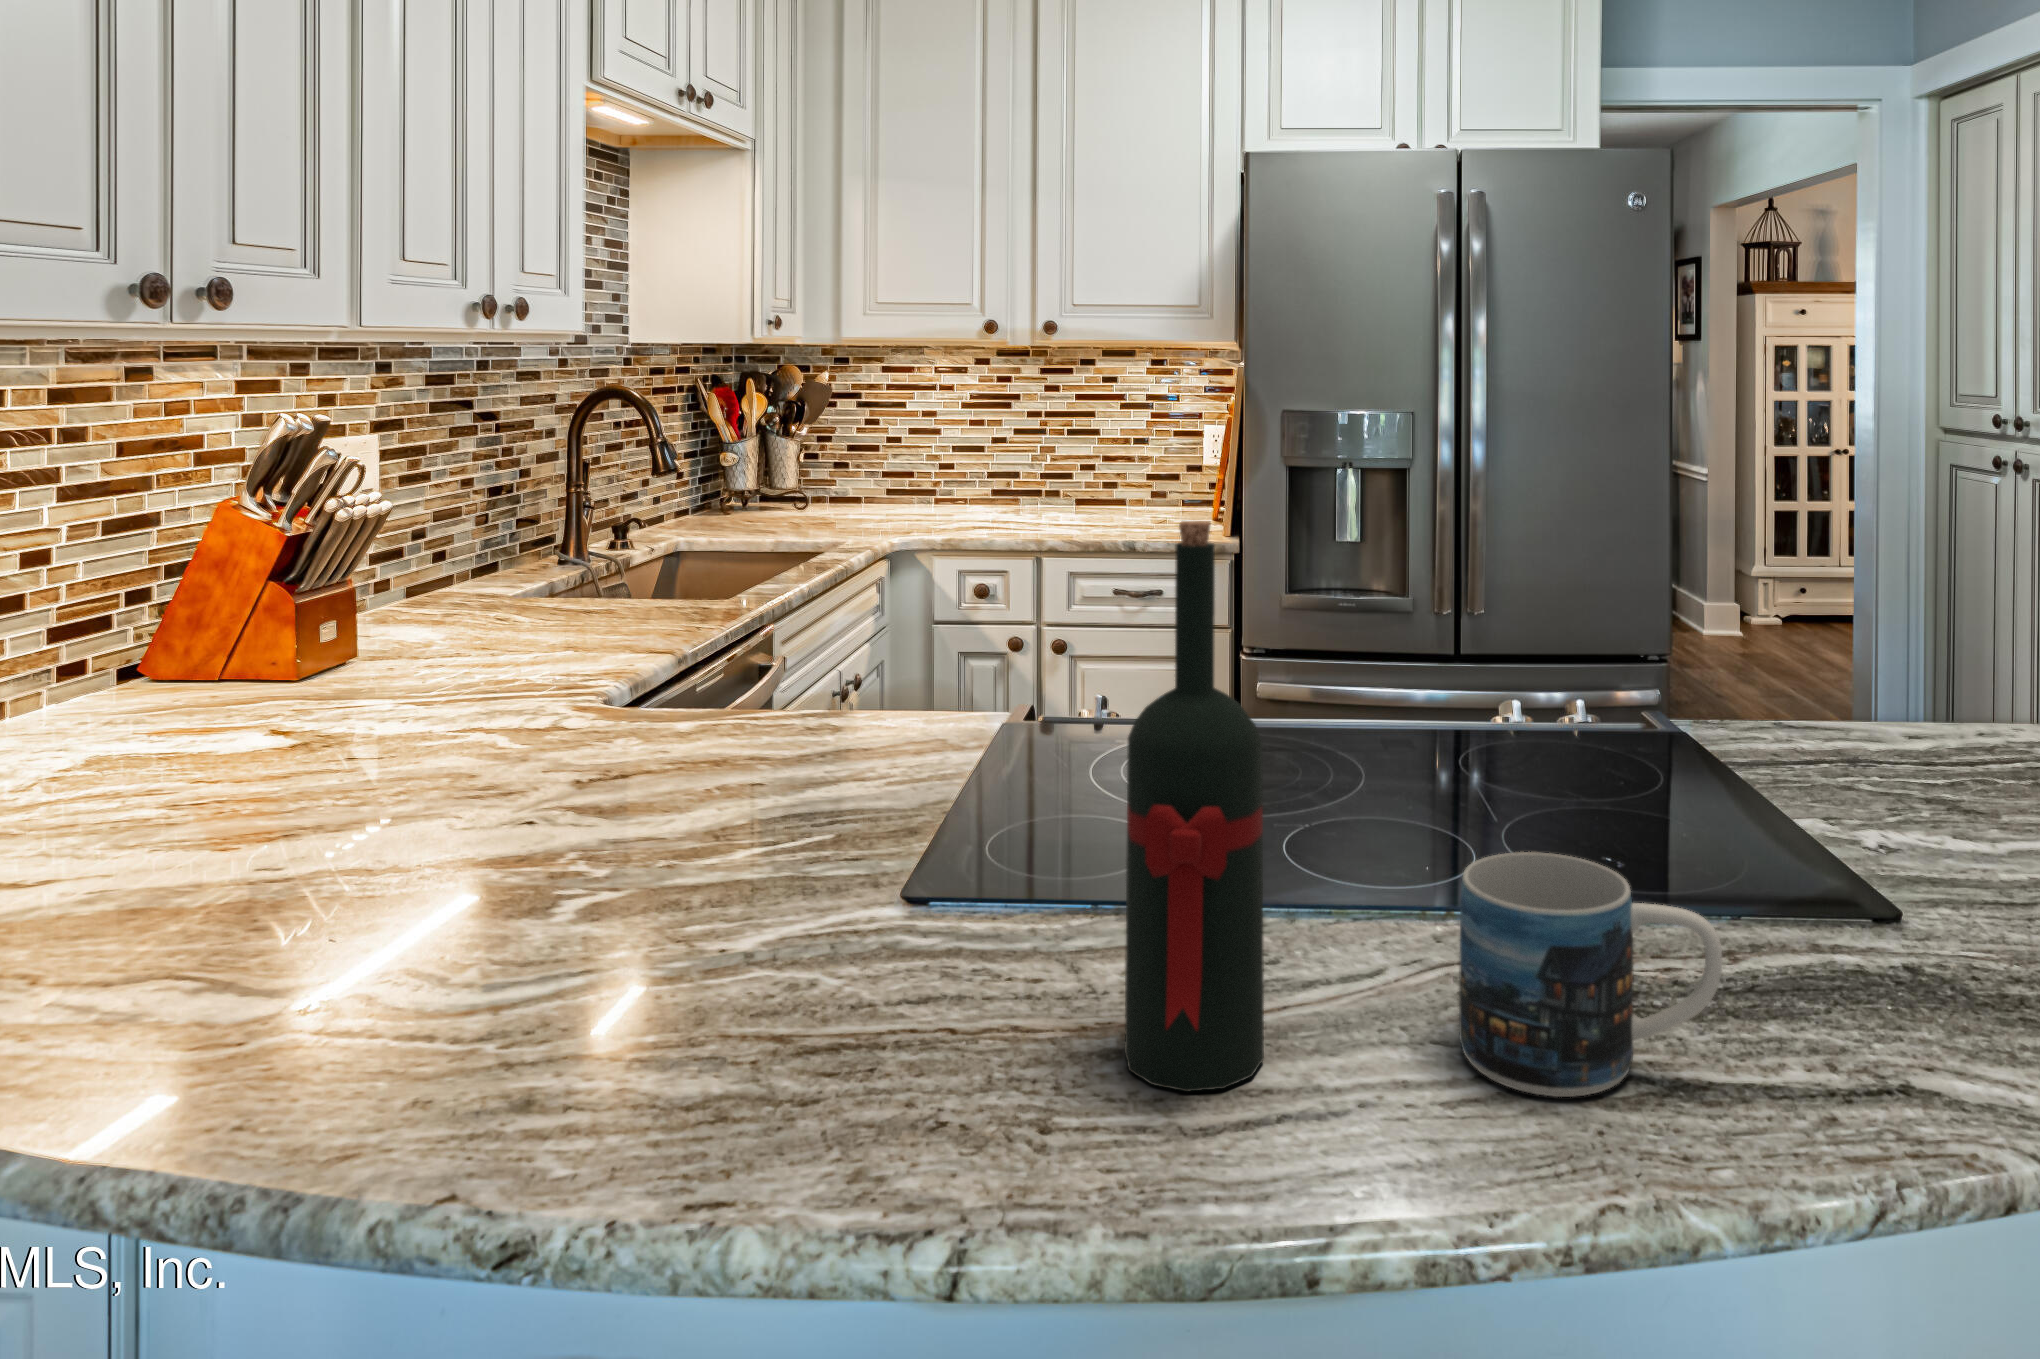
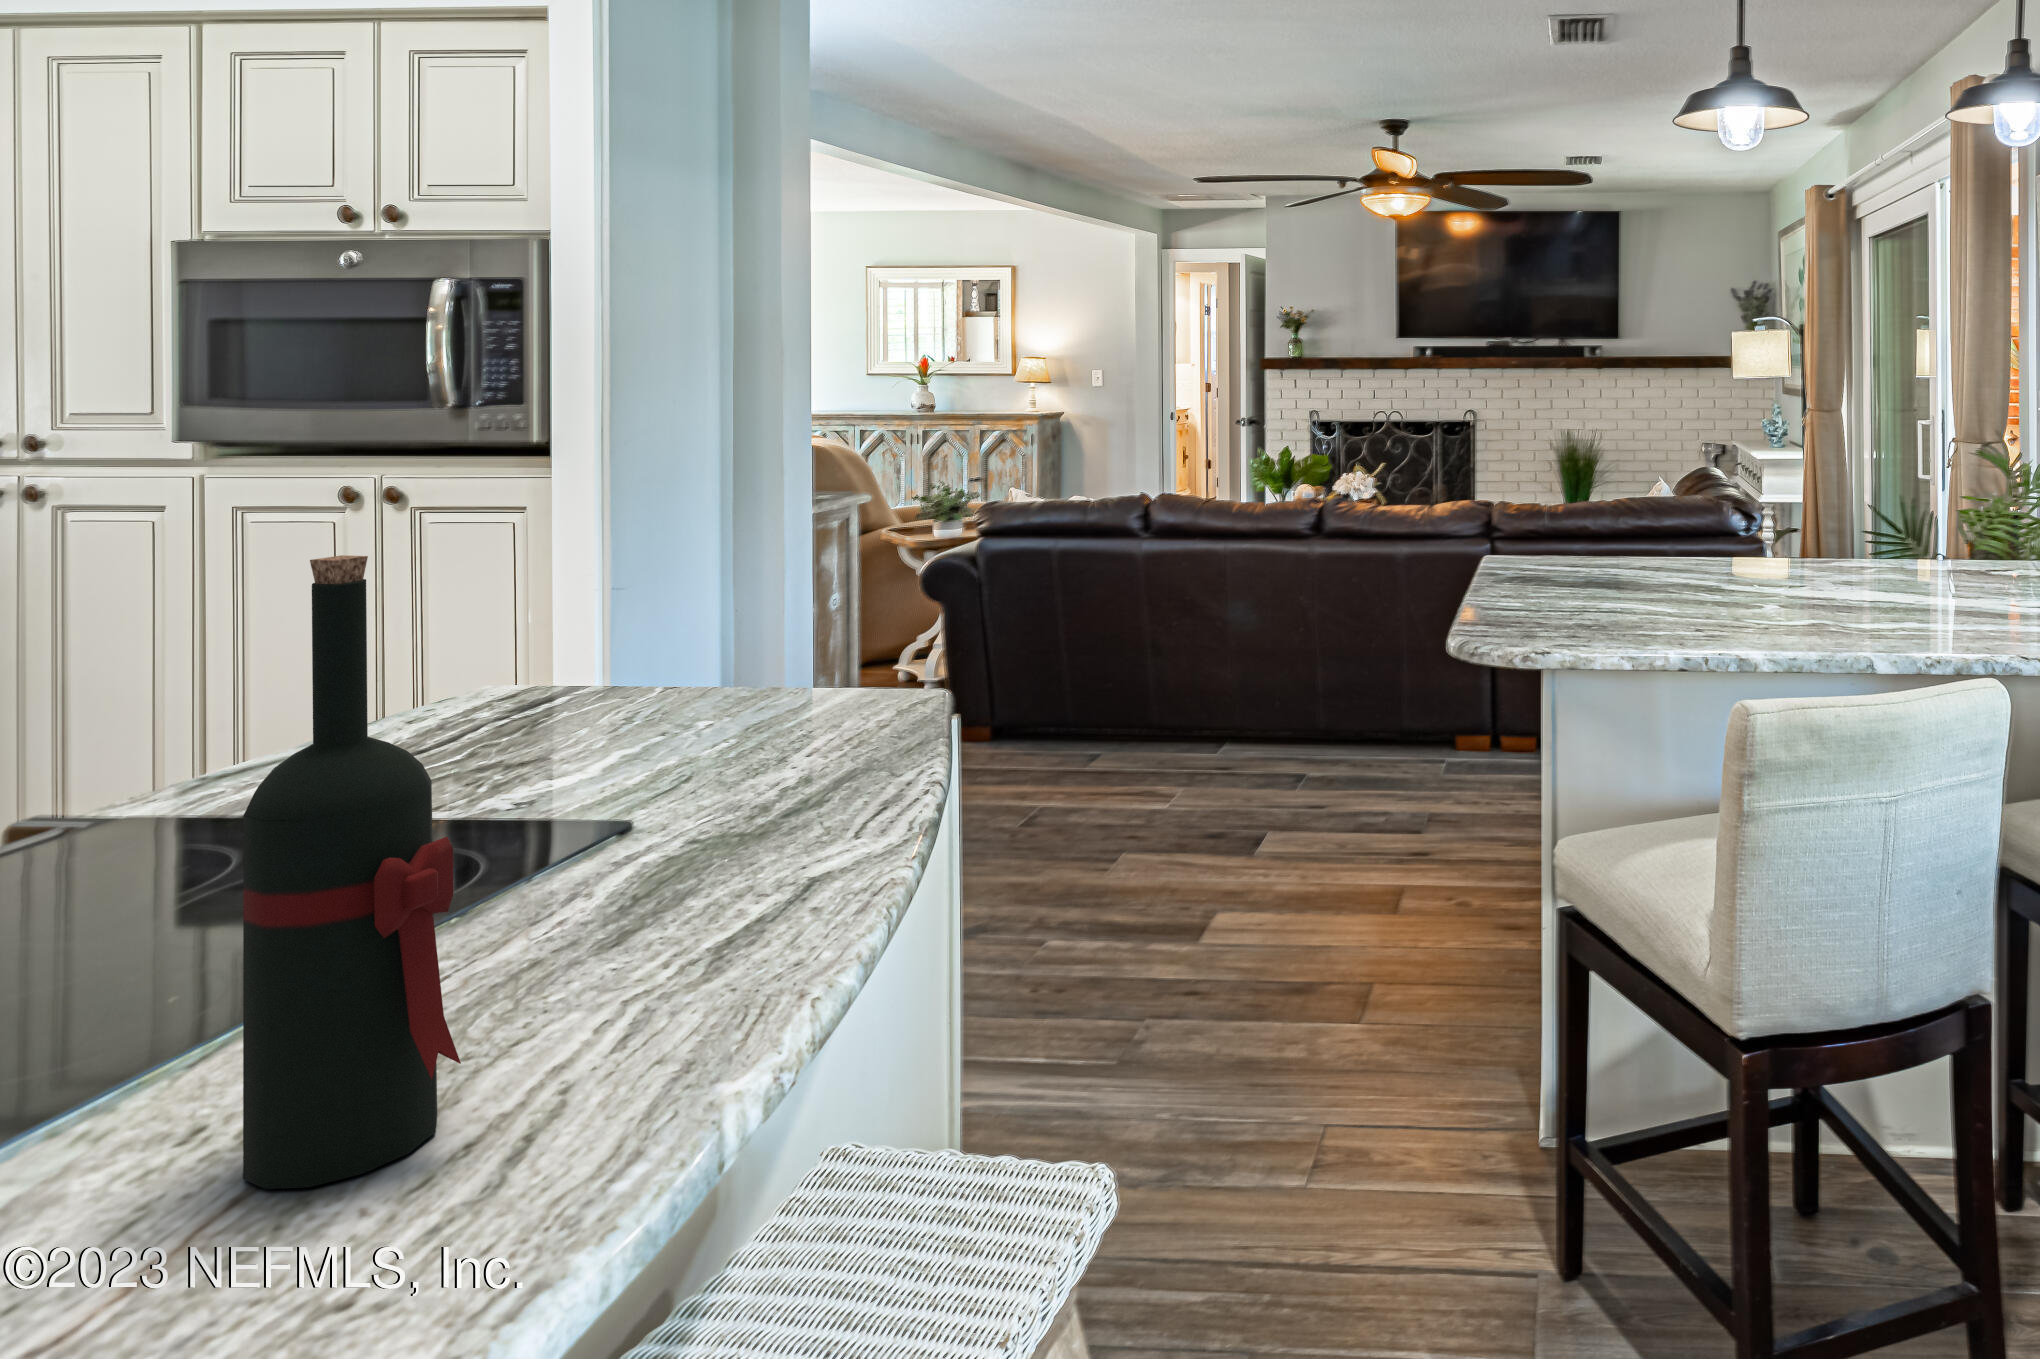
mug: present [1459,852,1722,1097] -> none [520,806,741,1013]

